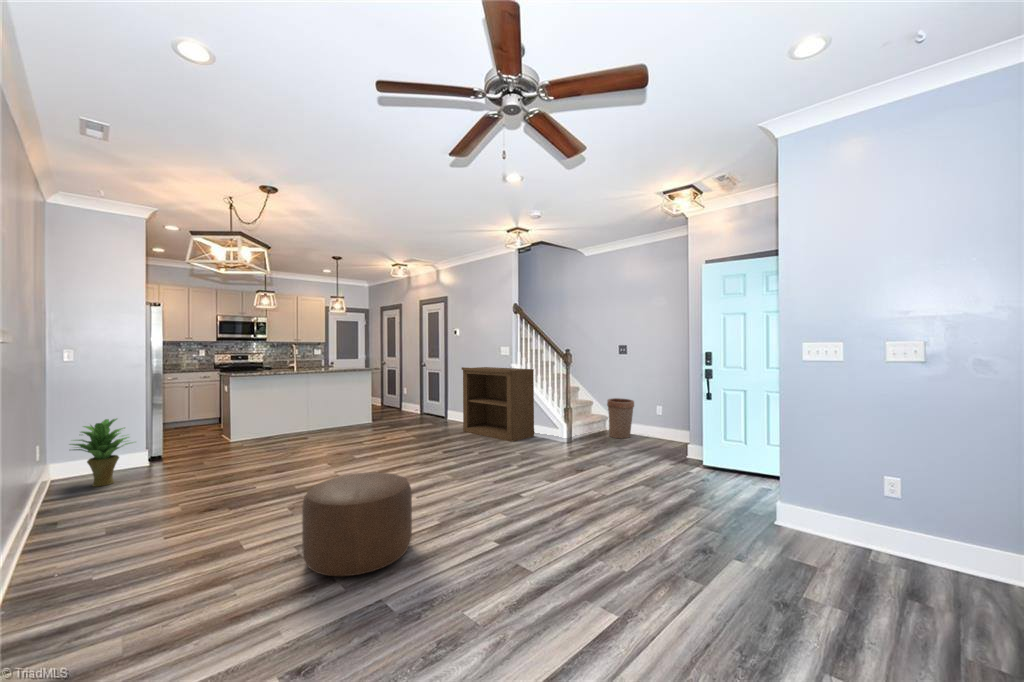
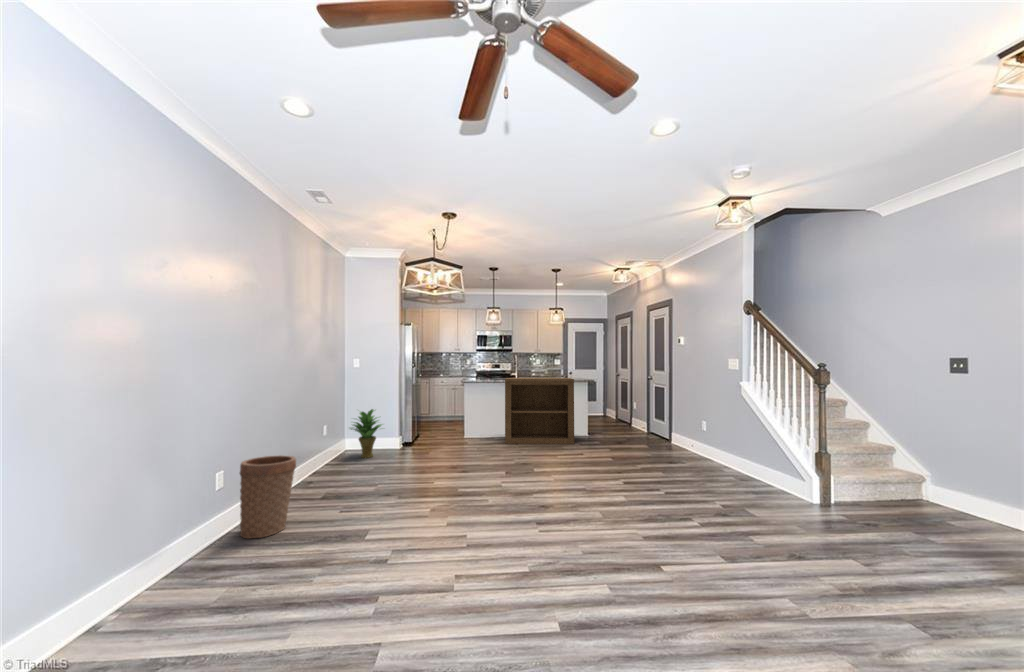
bookshelf: present [461,367,534,441] -> present [505,378,574,444]
basket: present [607,398,634,438] -> present [240,455,296,538]
ottoman: present [302,472,412,576] -> none [365,491,476,606]

